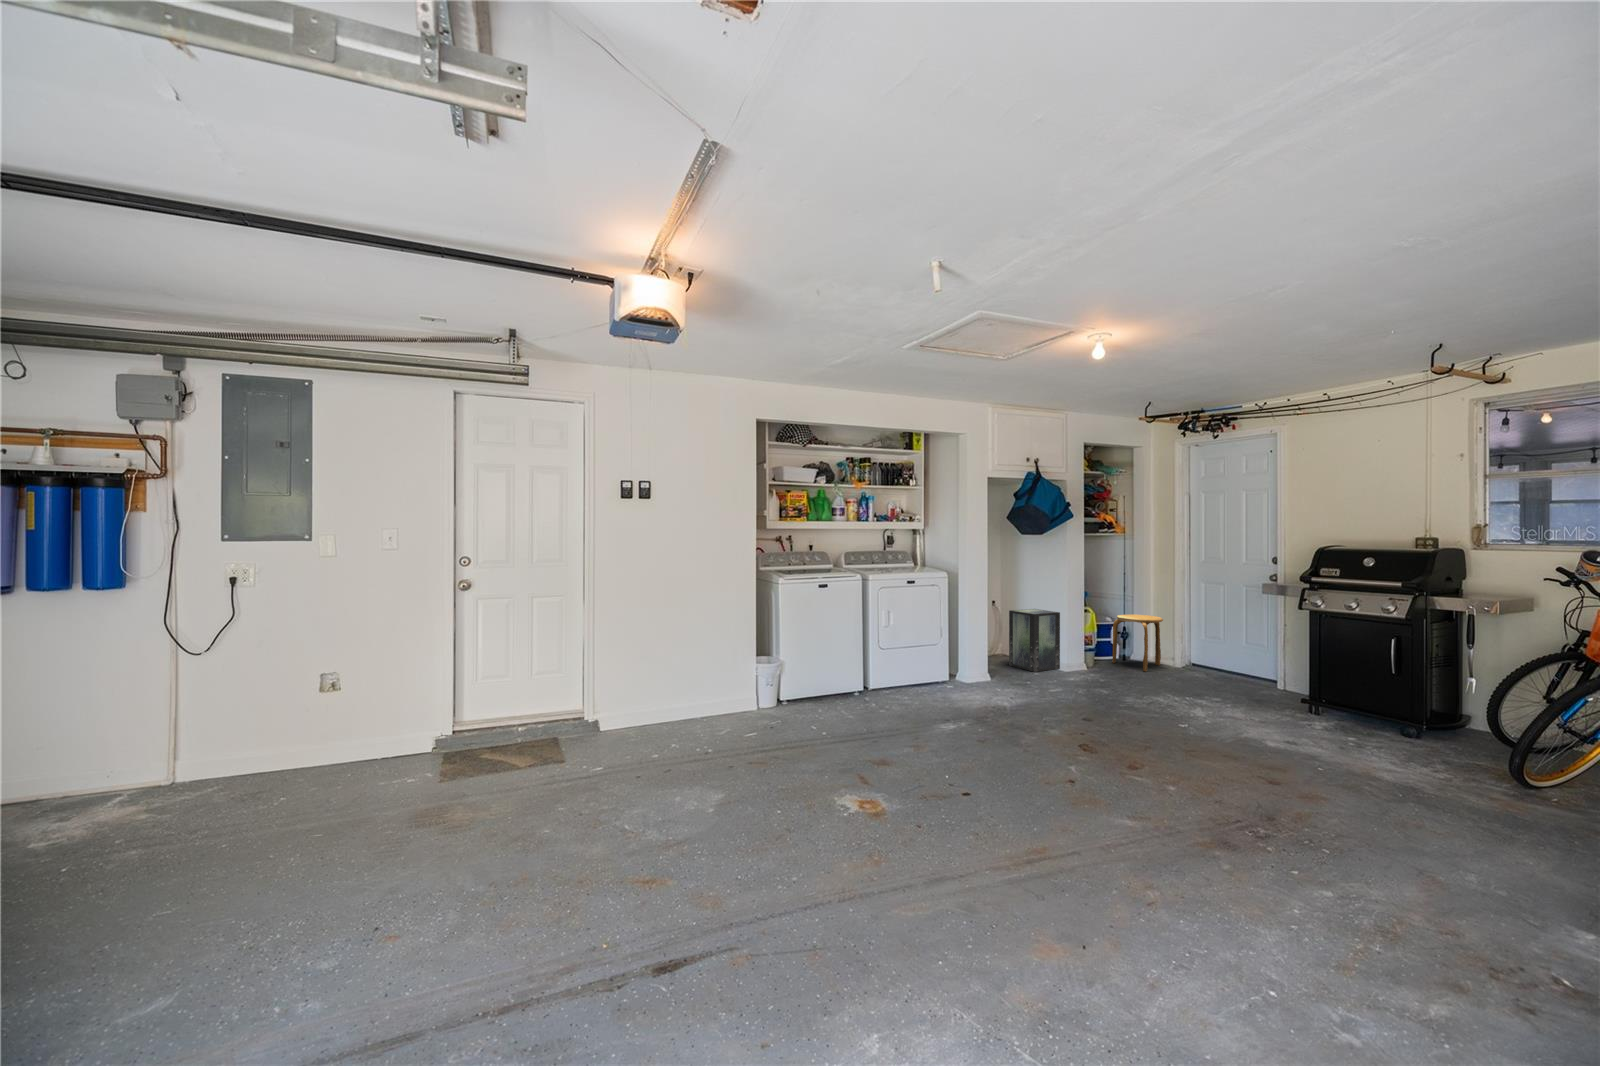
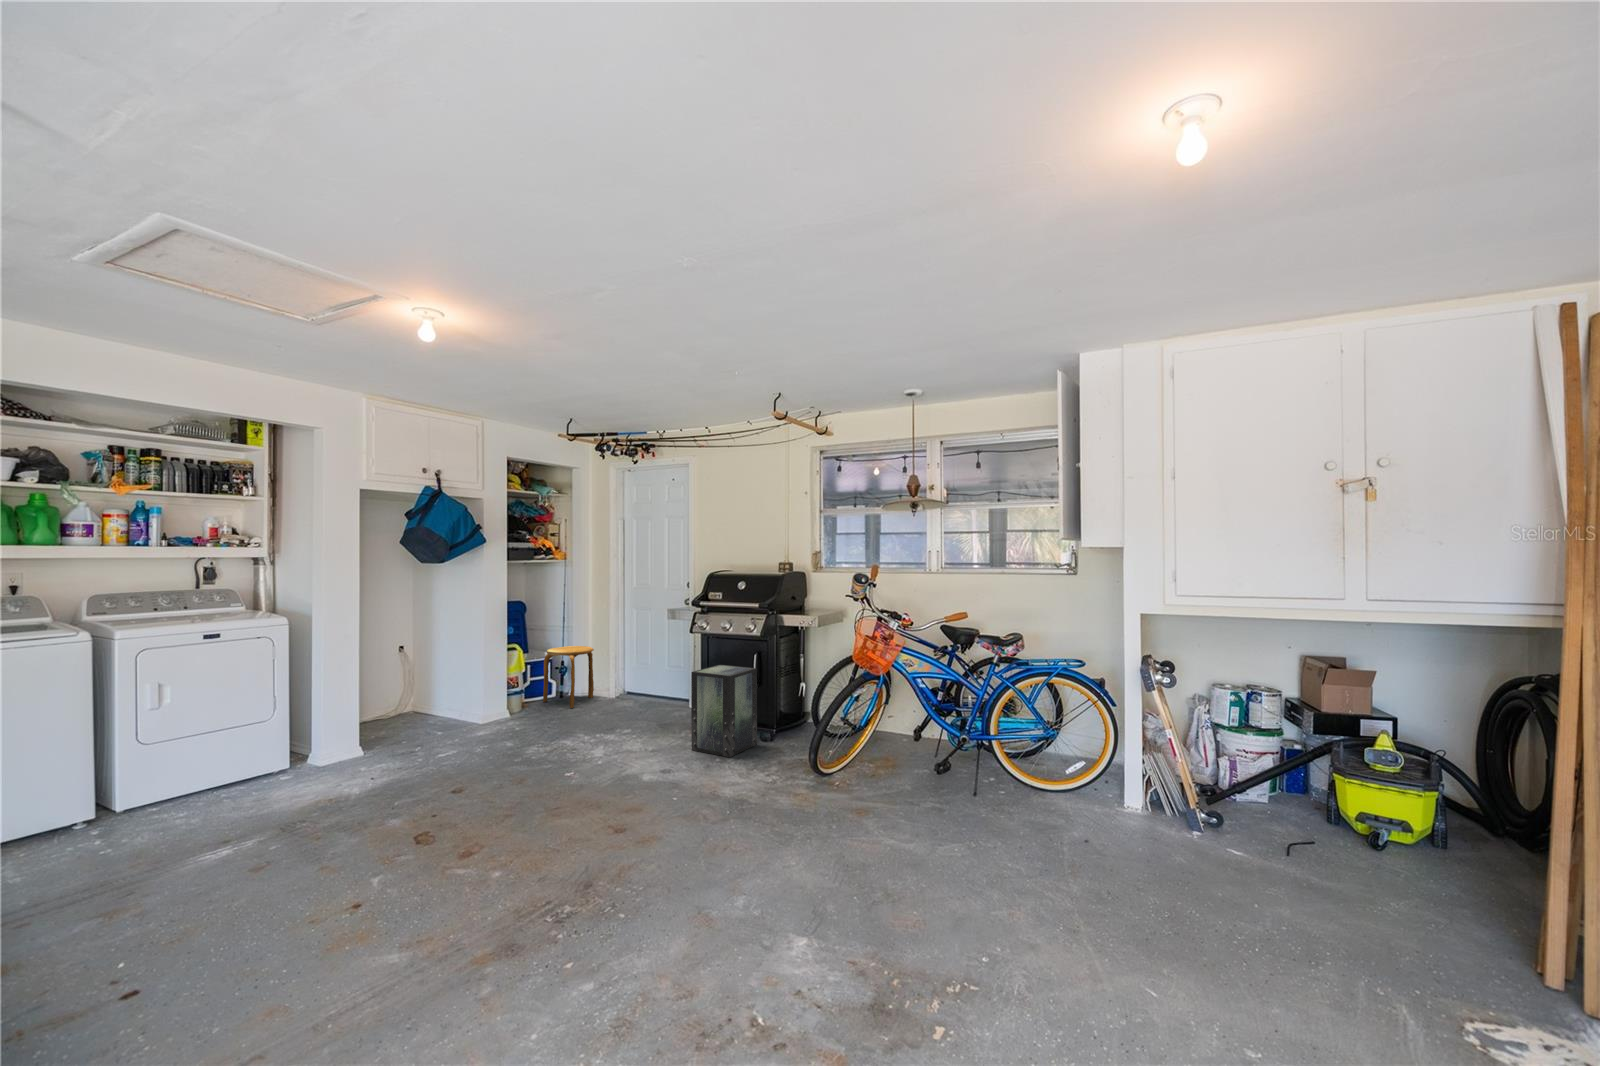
storage box: present [1009,609,1060,672] -> present [691,665,757,757]

